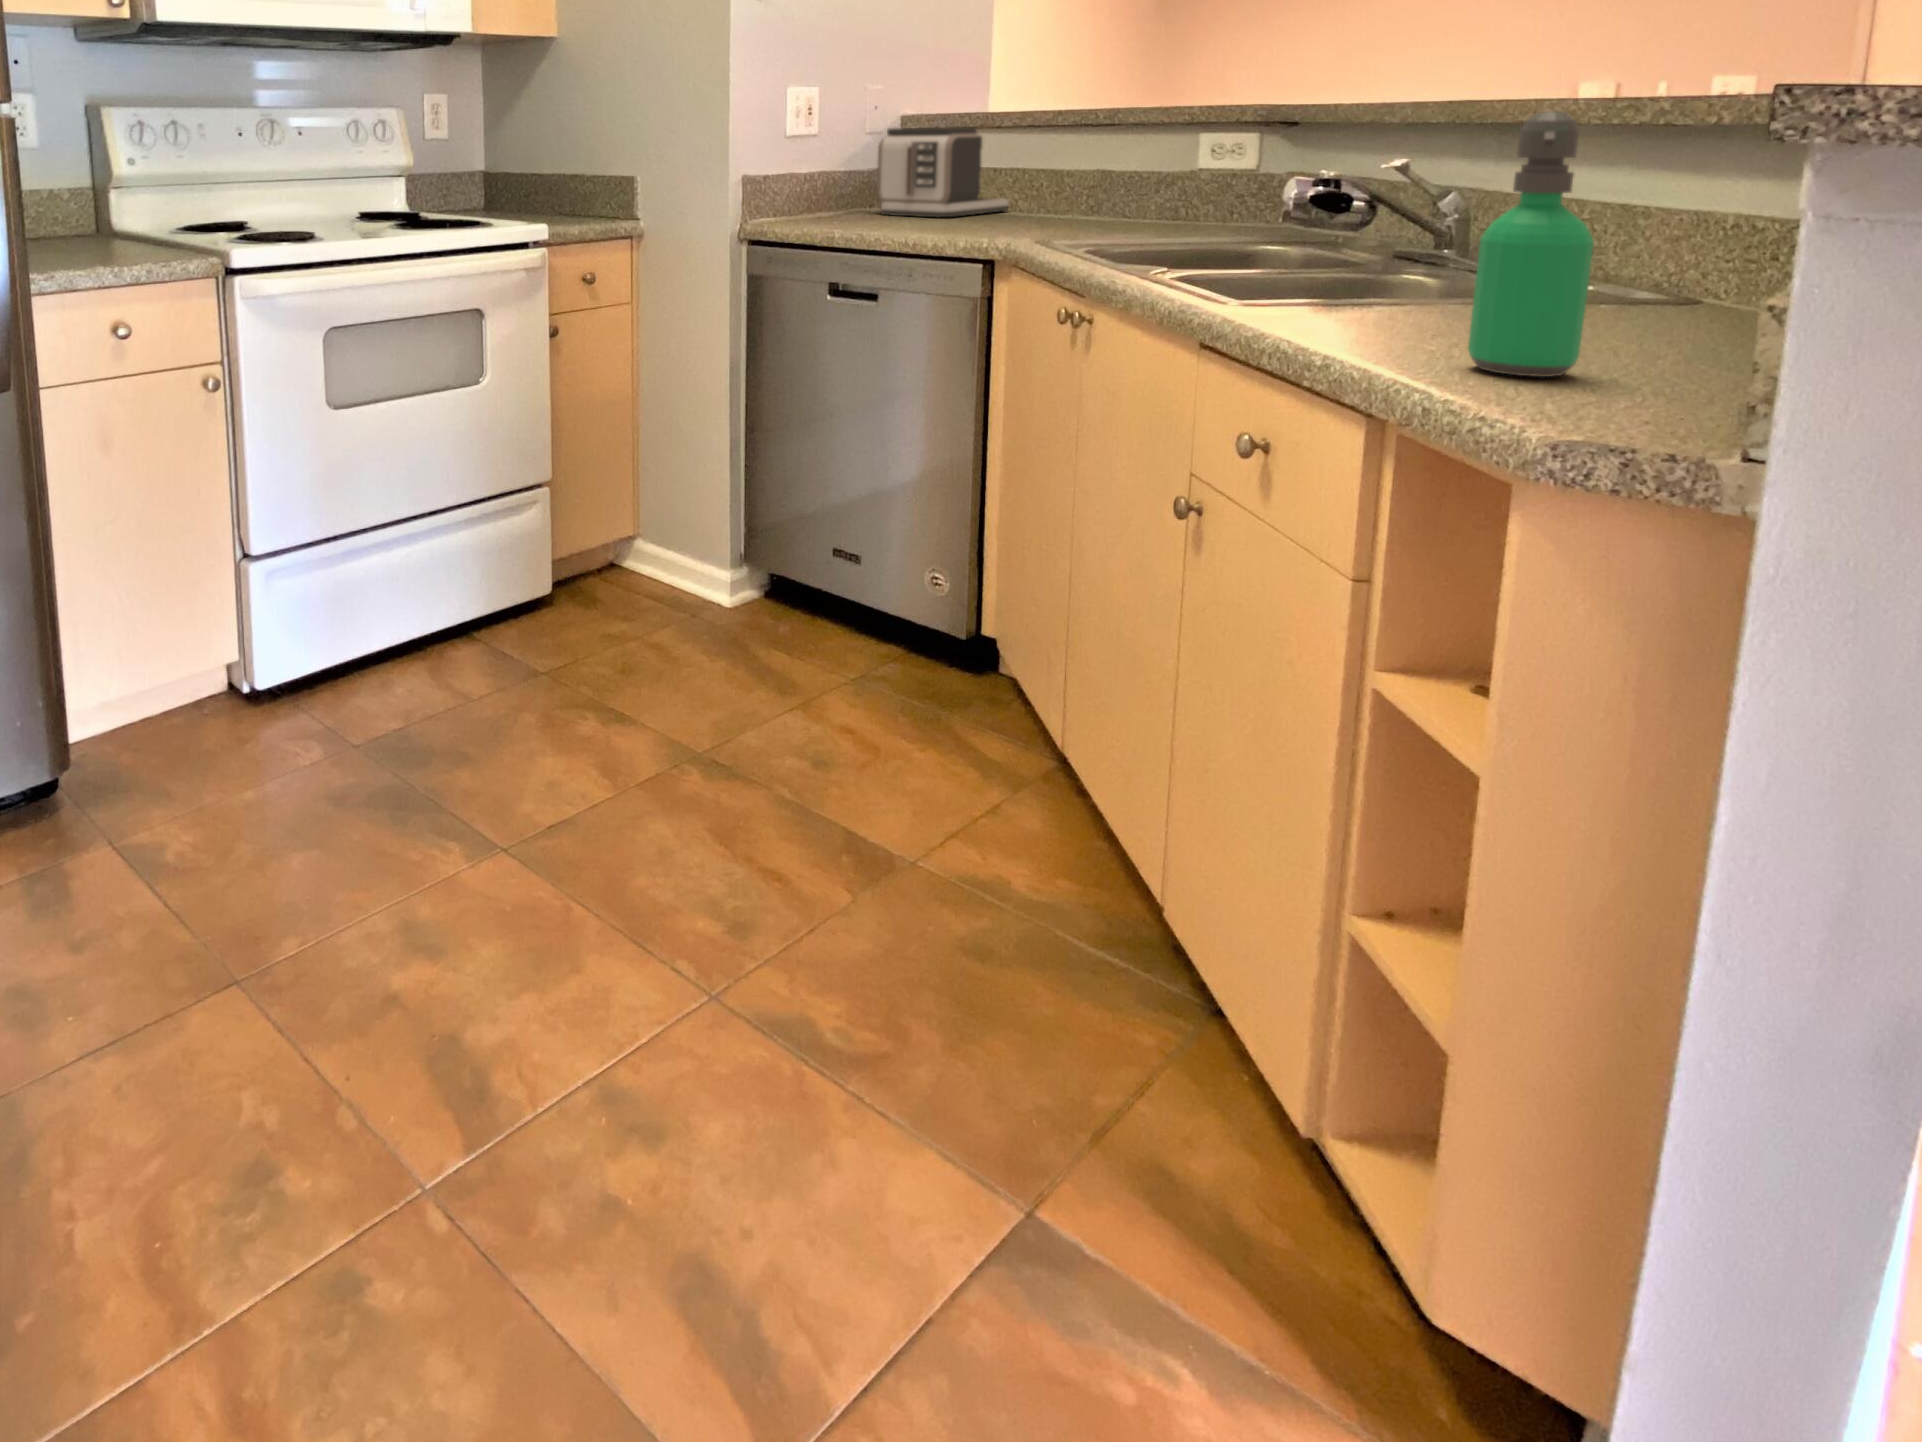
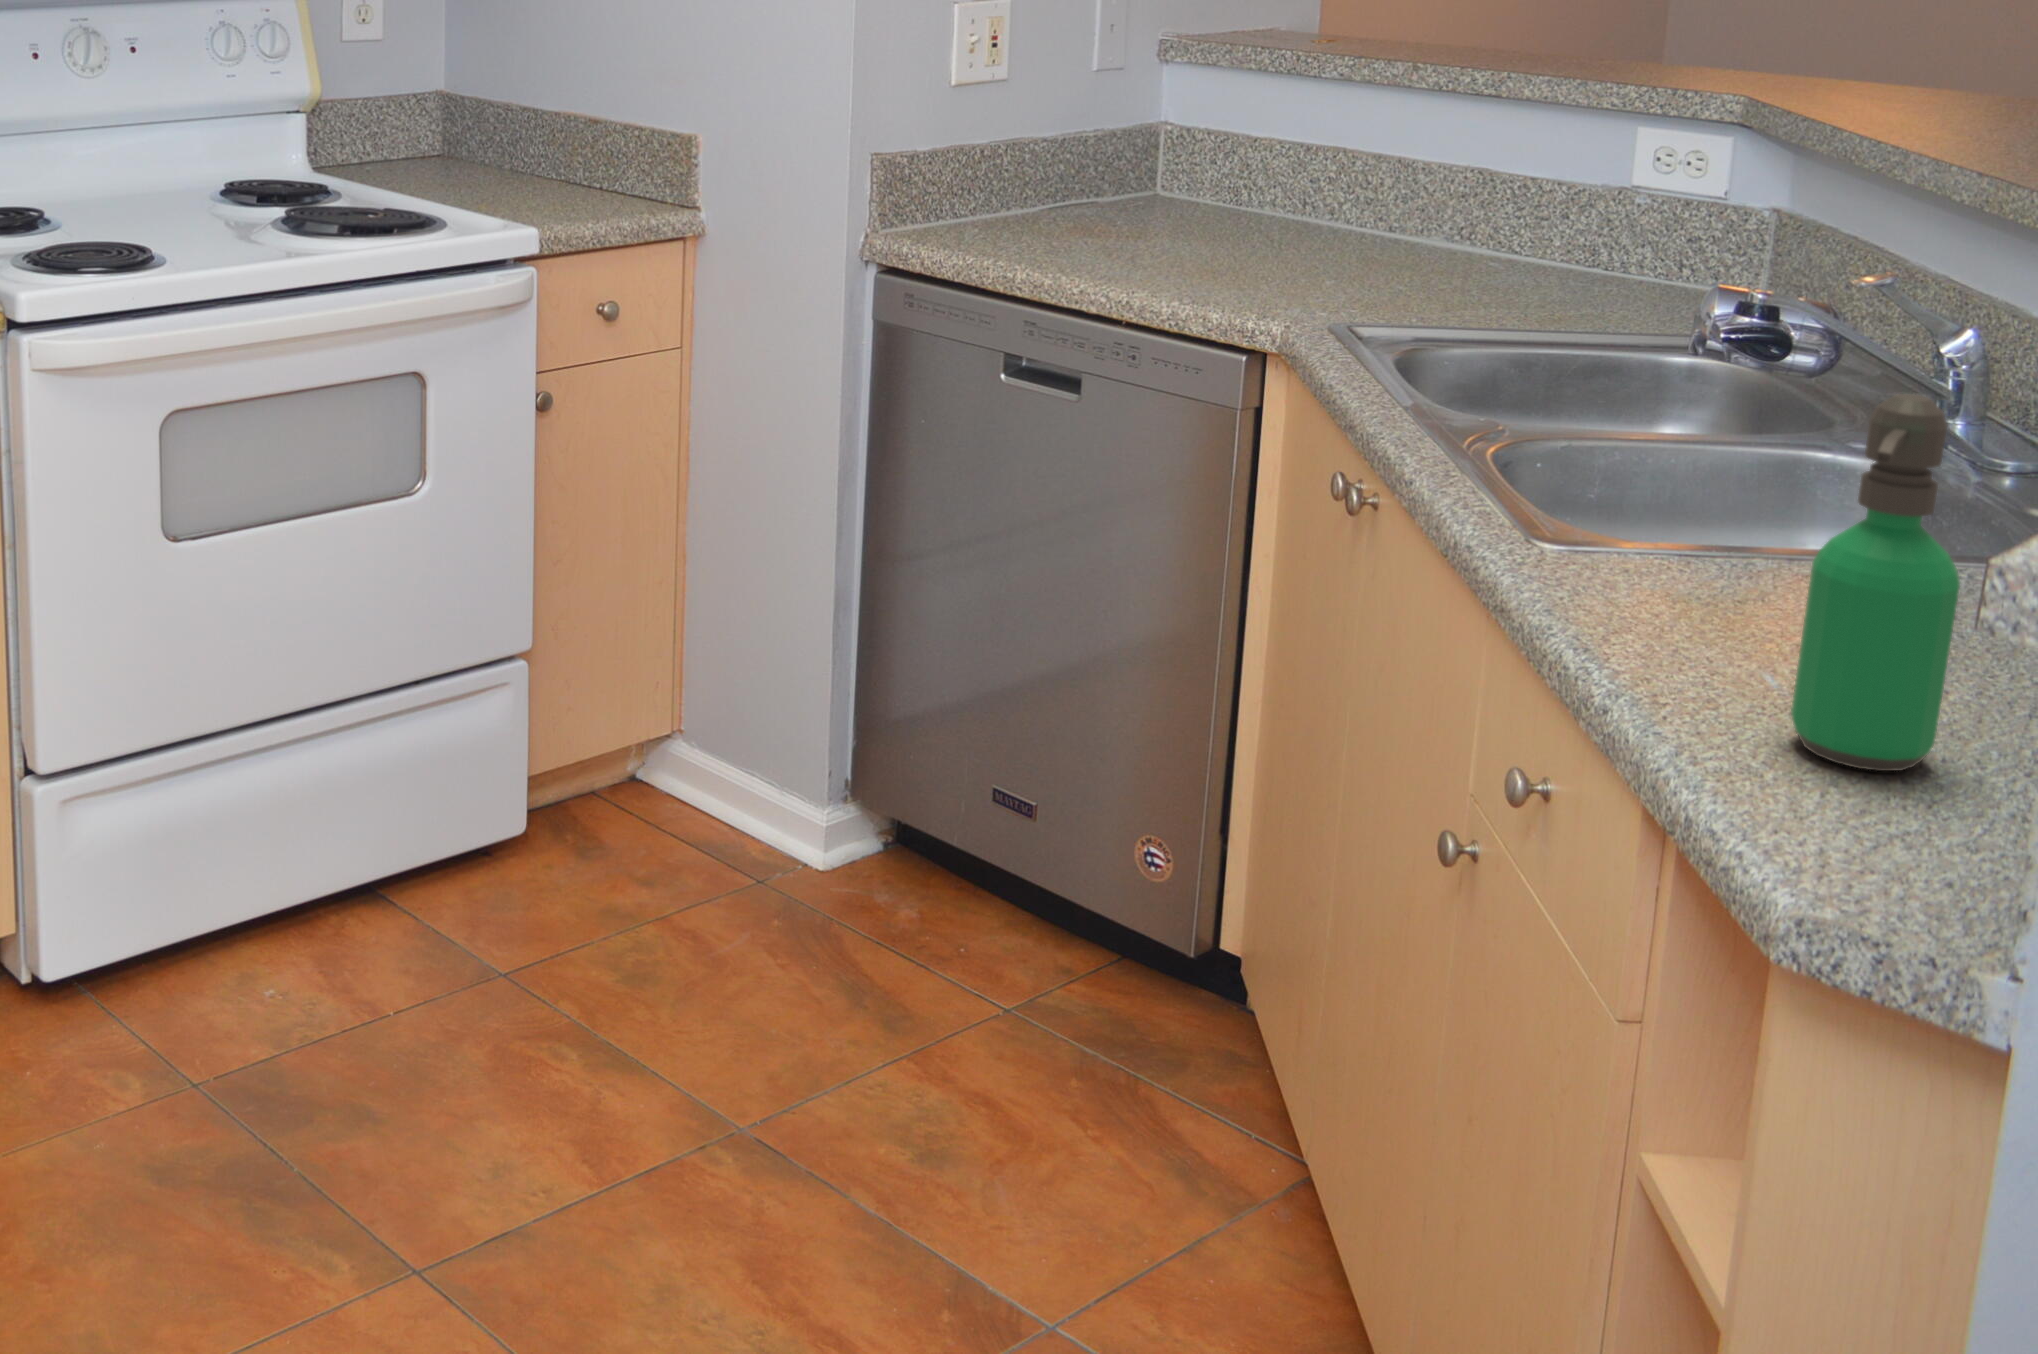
toaster: present [877,127,1009,217] -> none [1108,57,1351,230]

